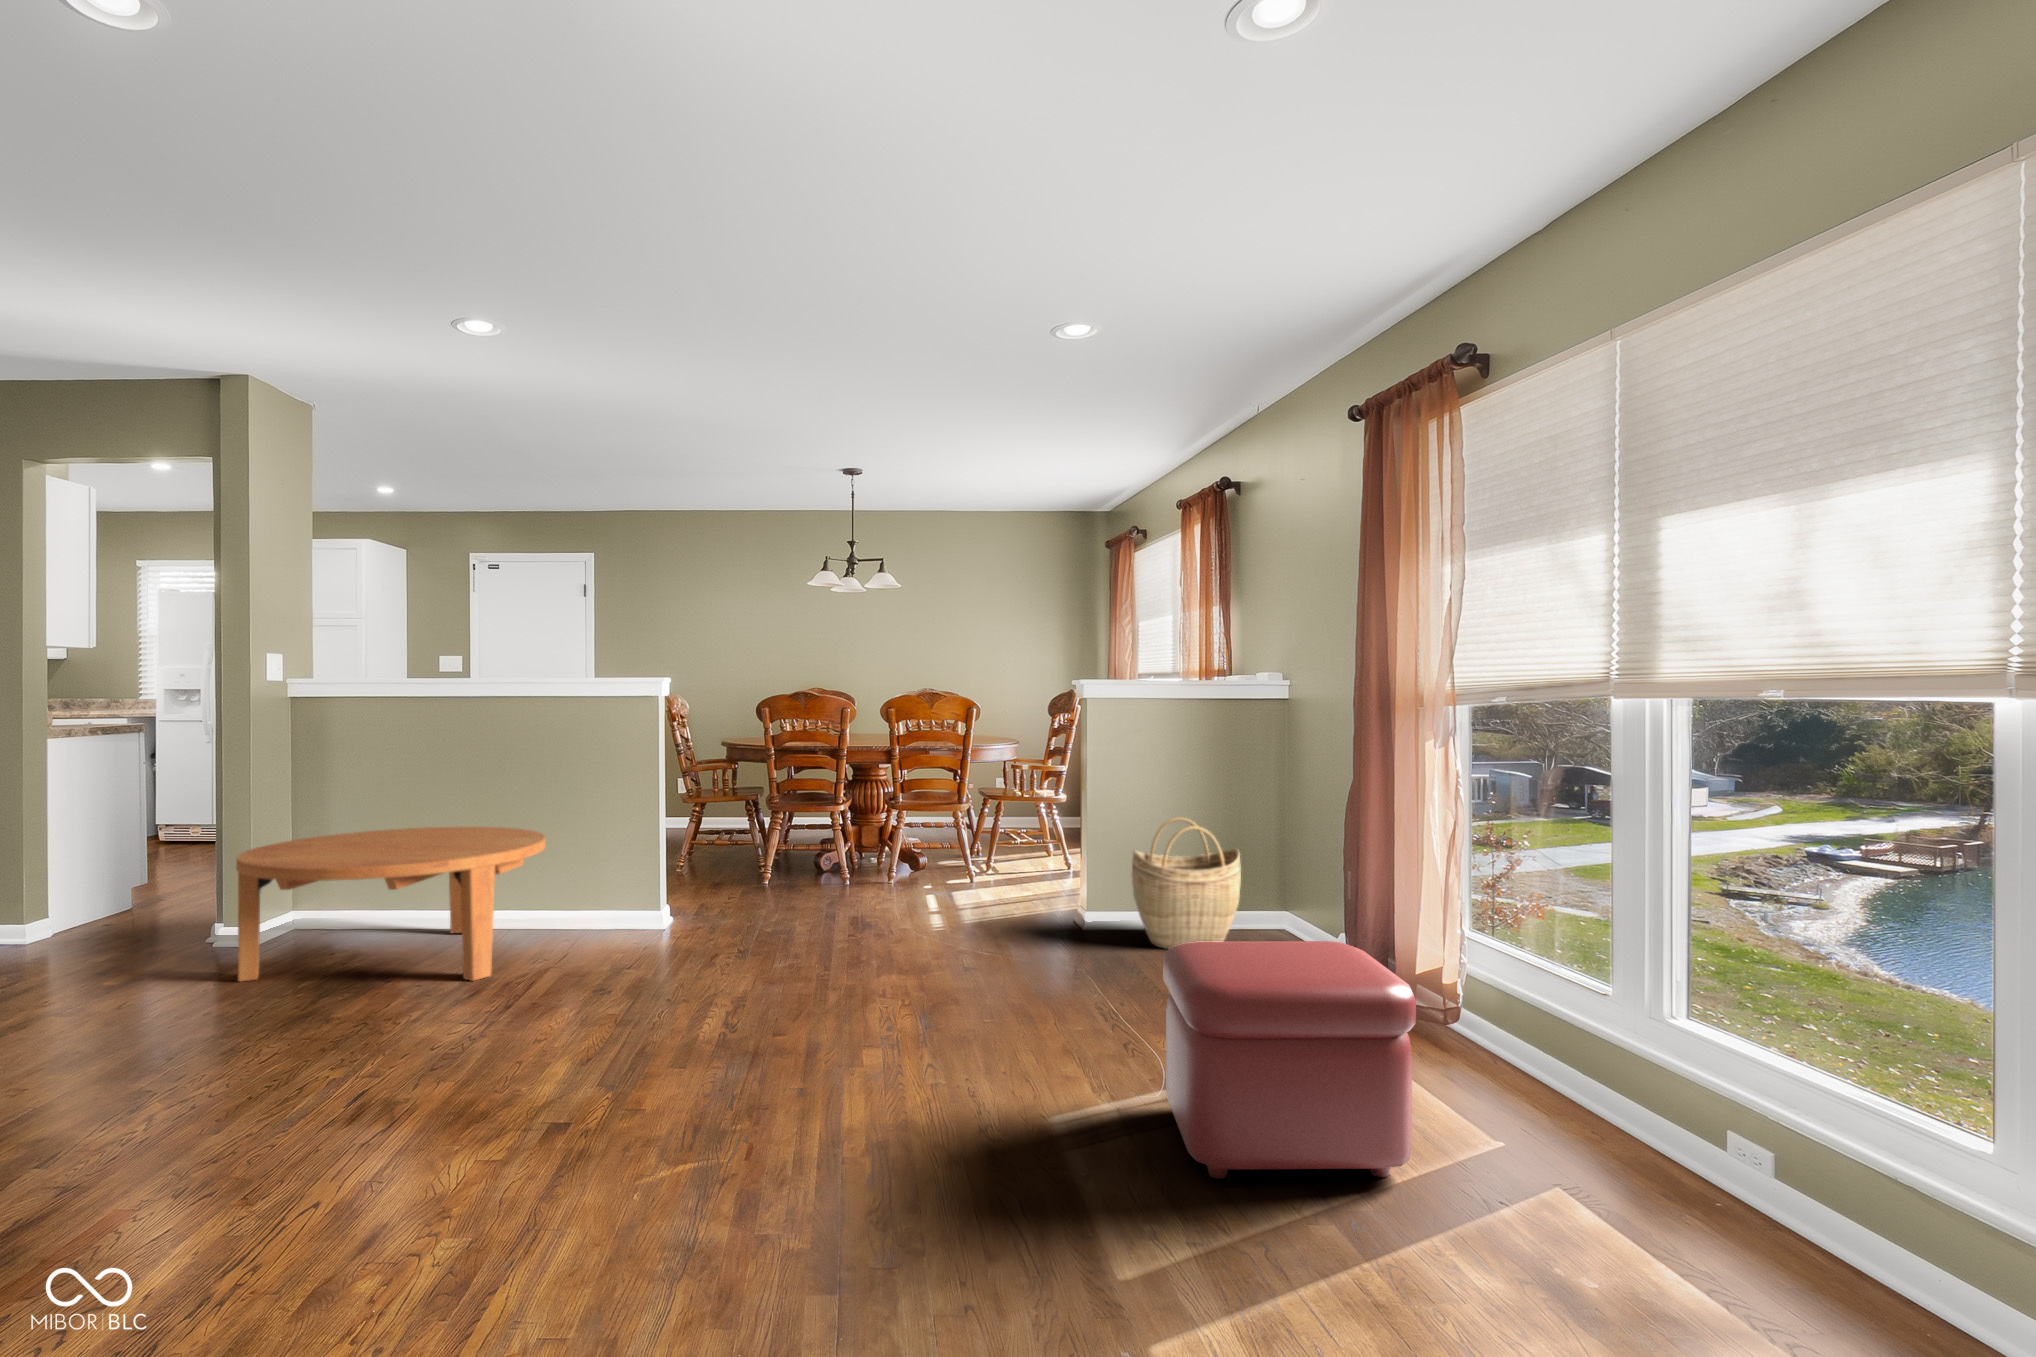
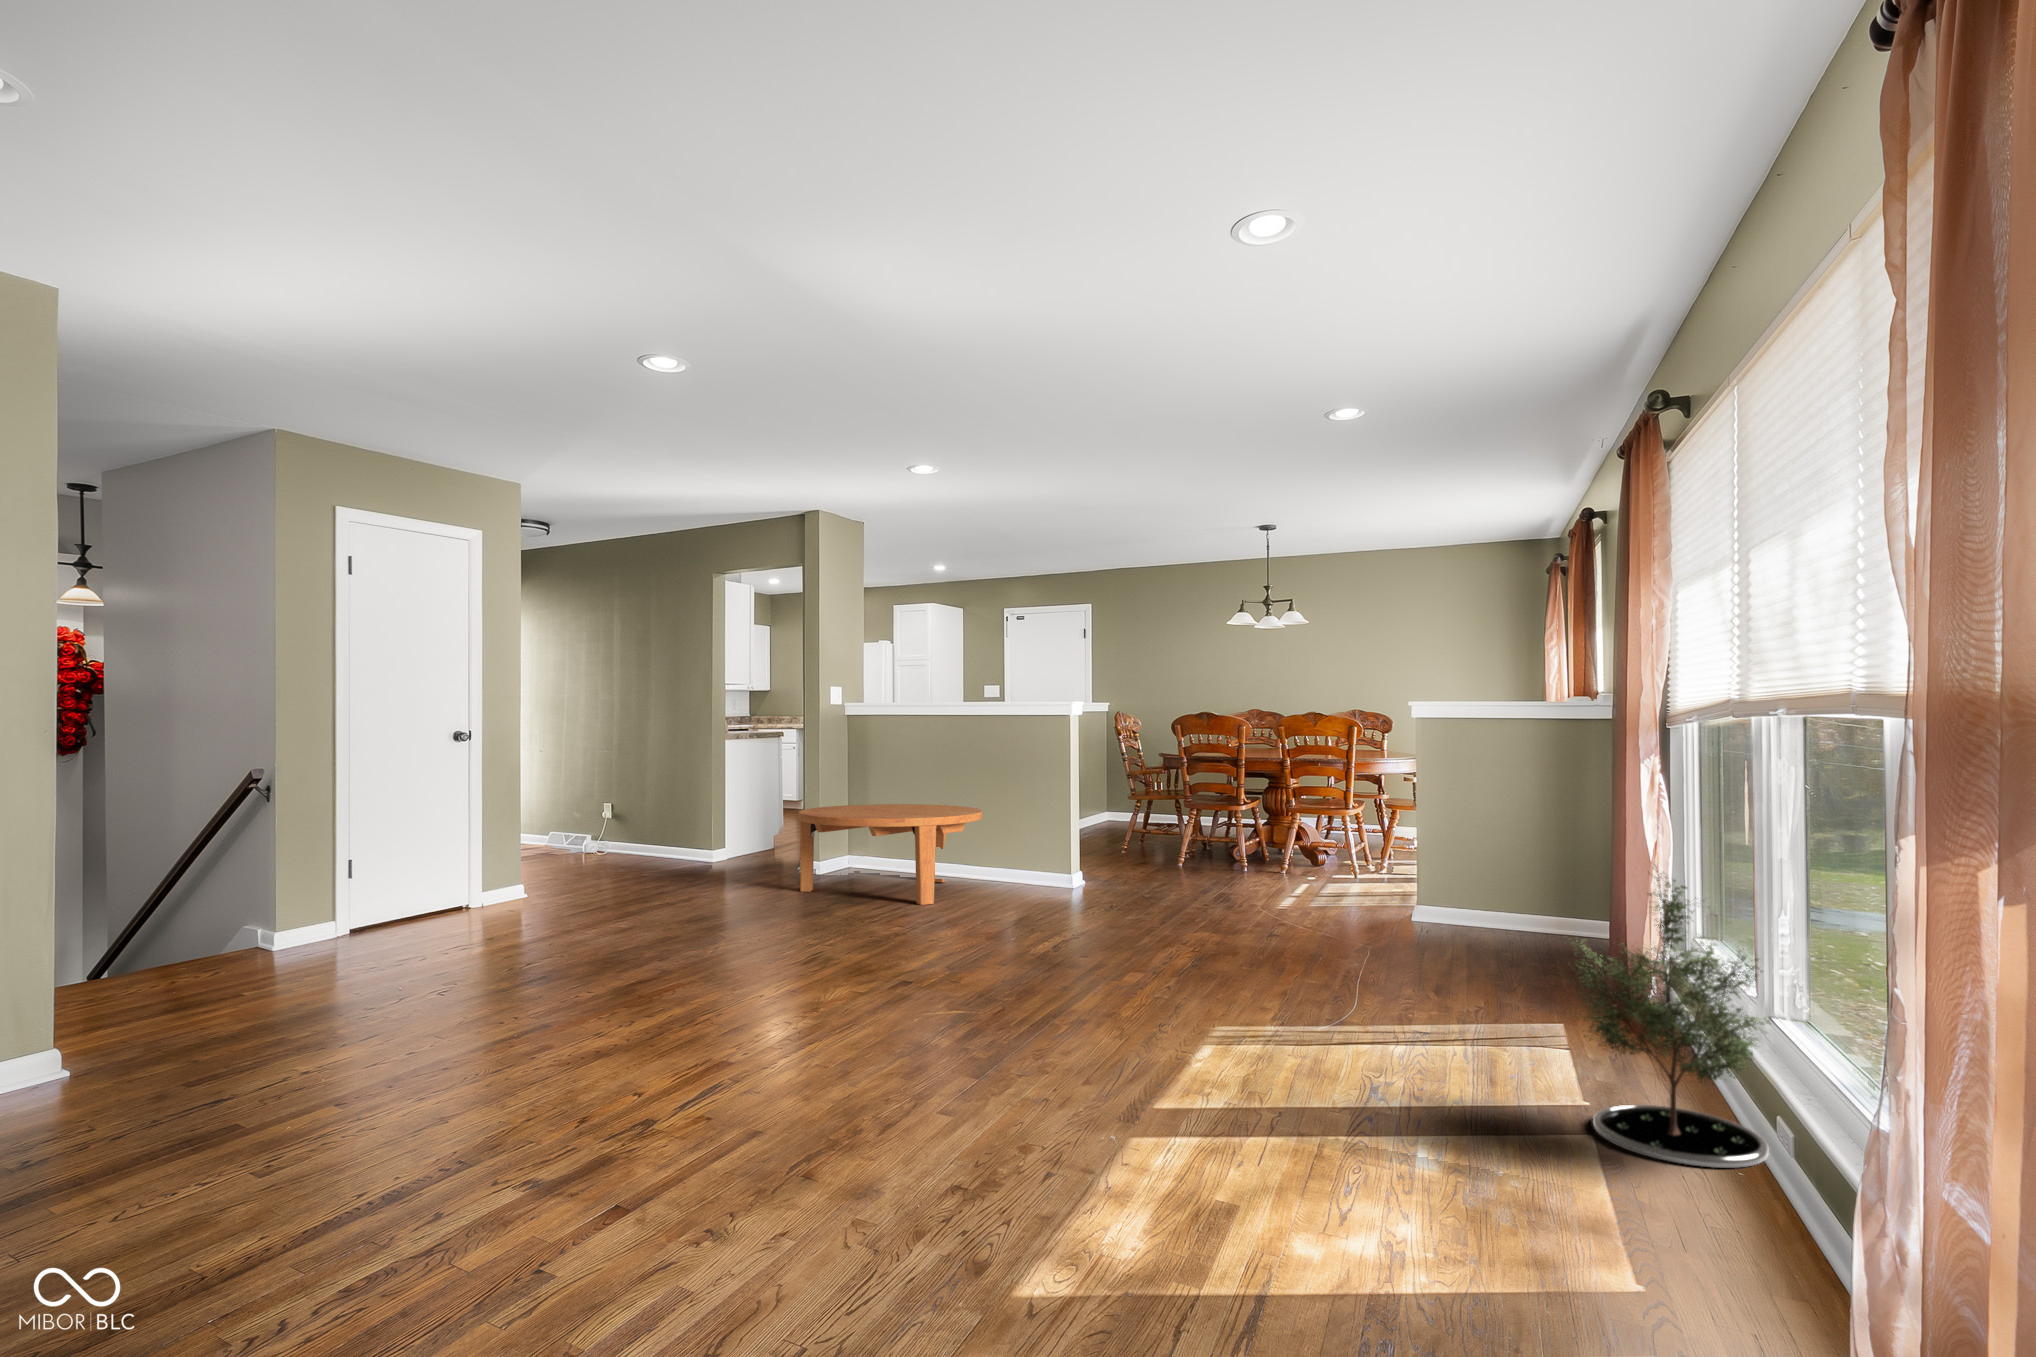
woven basket: present [1132,818,1241,949] -> none [1443,823,1558,951]
potted tree: none [1589,905,1848,1253] -> present [1570,864,1770,1168]
ottoman: present [1163,941,1416,1179] -> none [1241,885,1447,1073]

